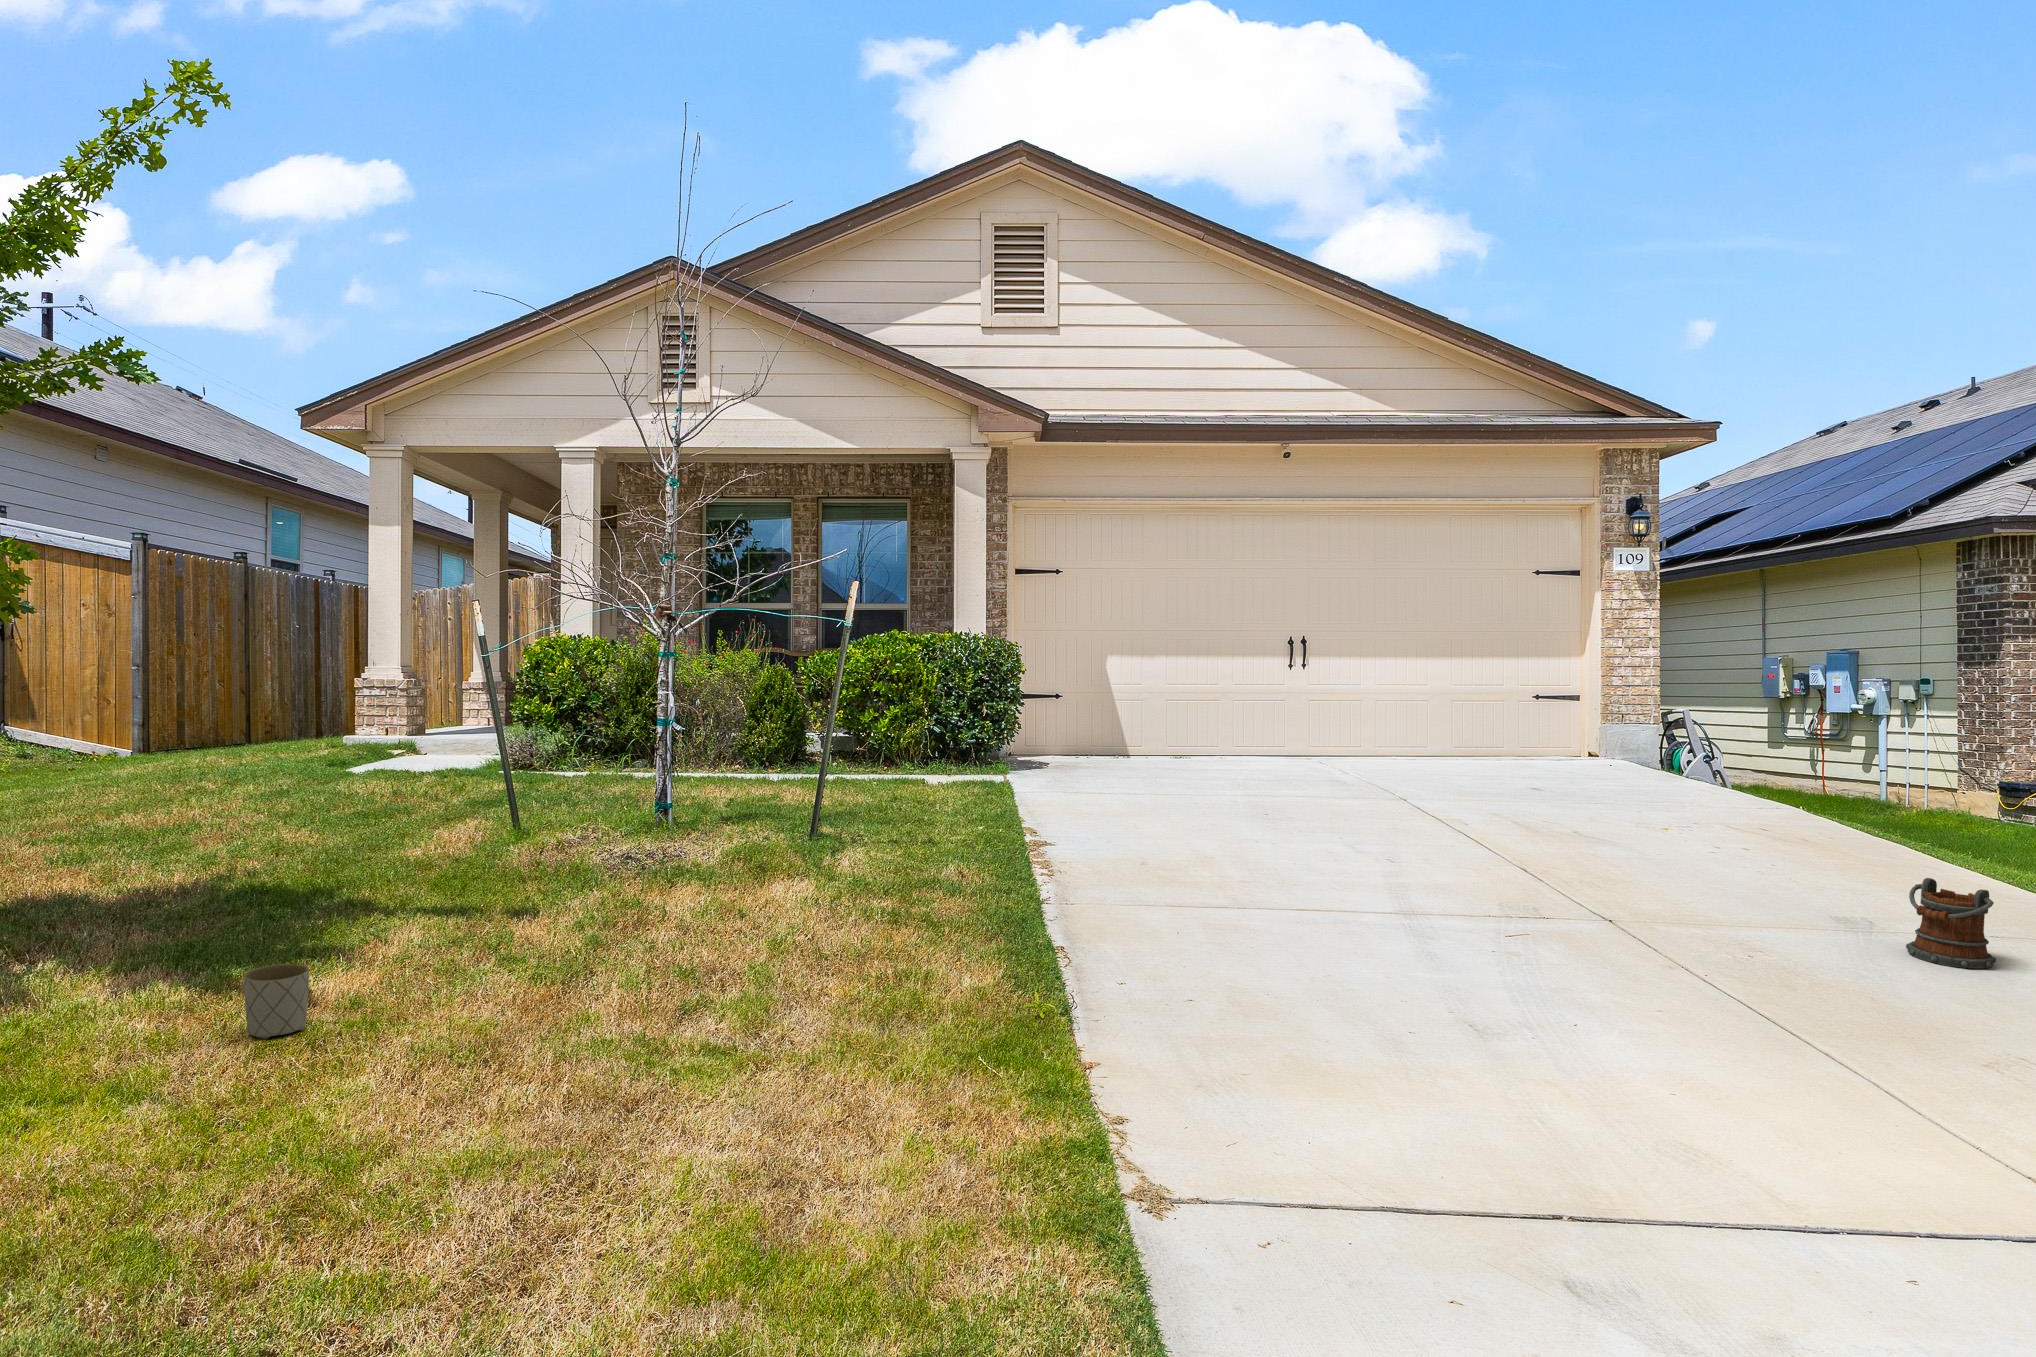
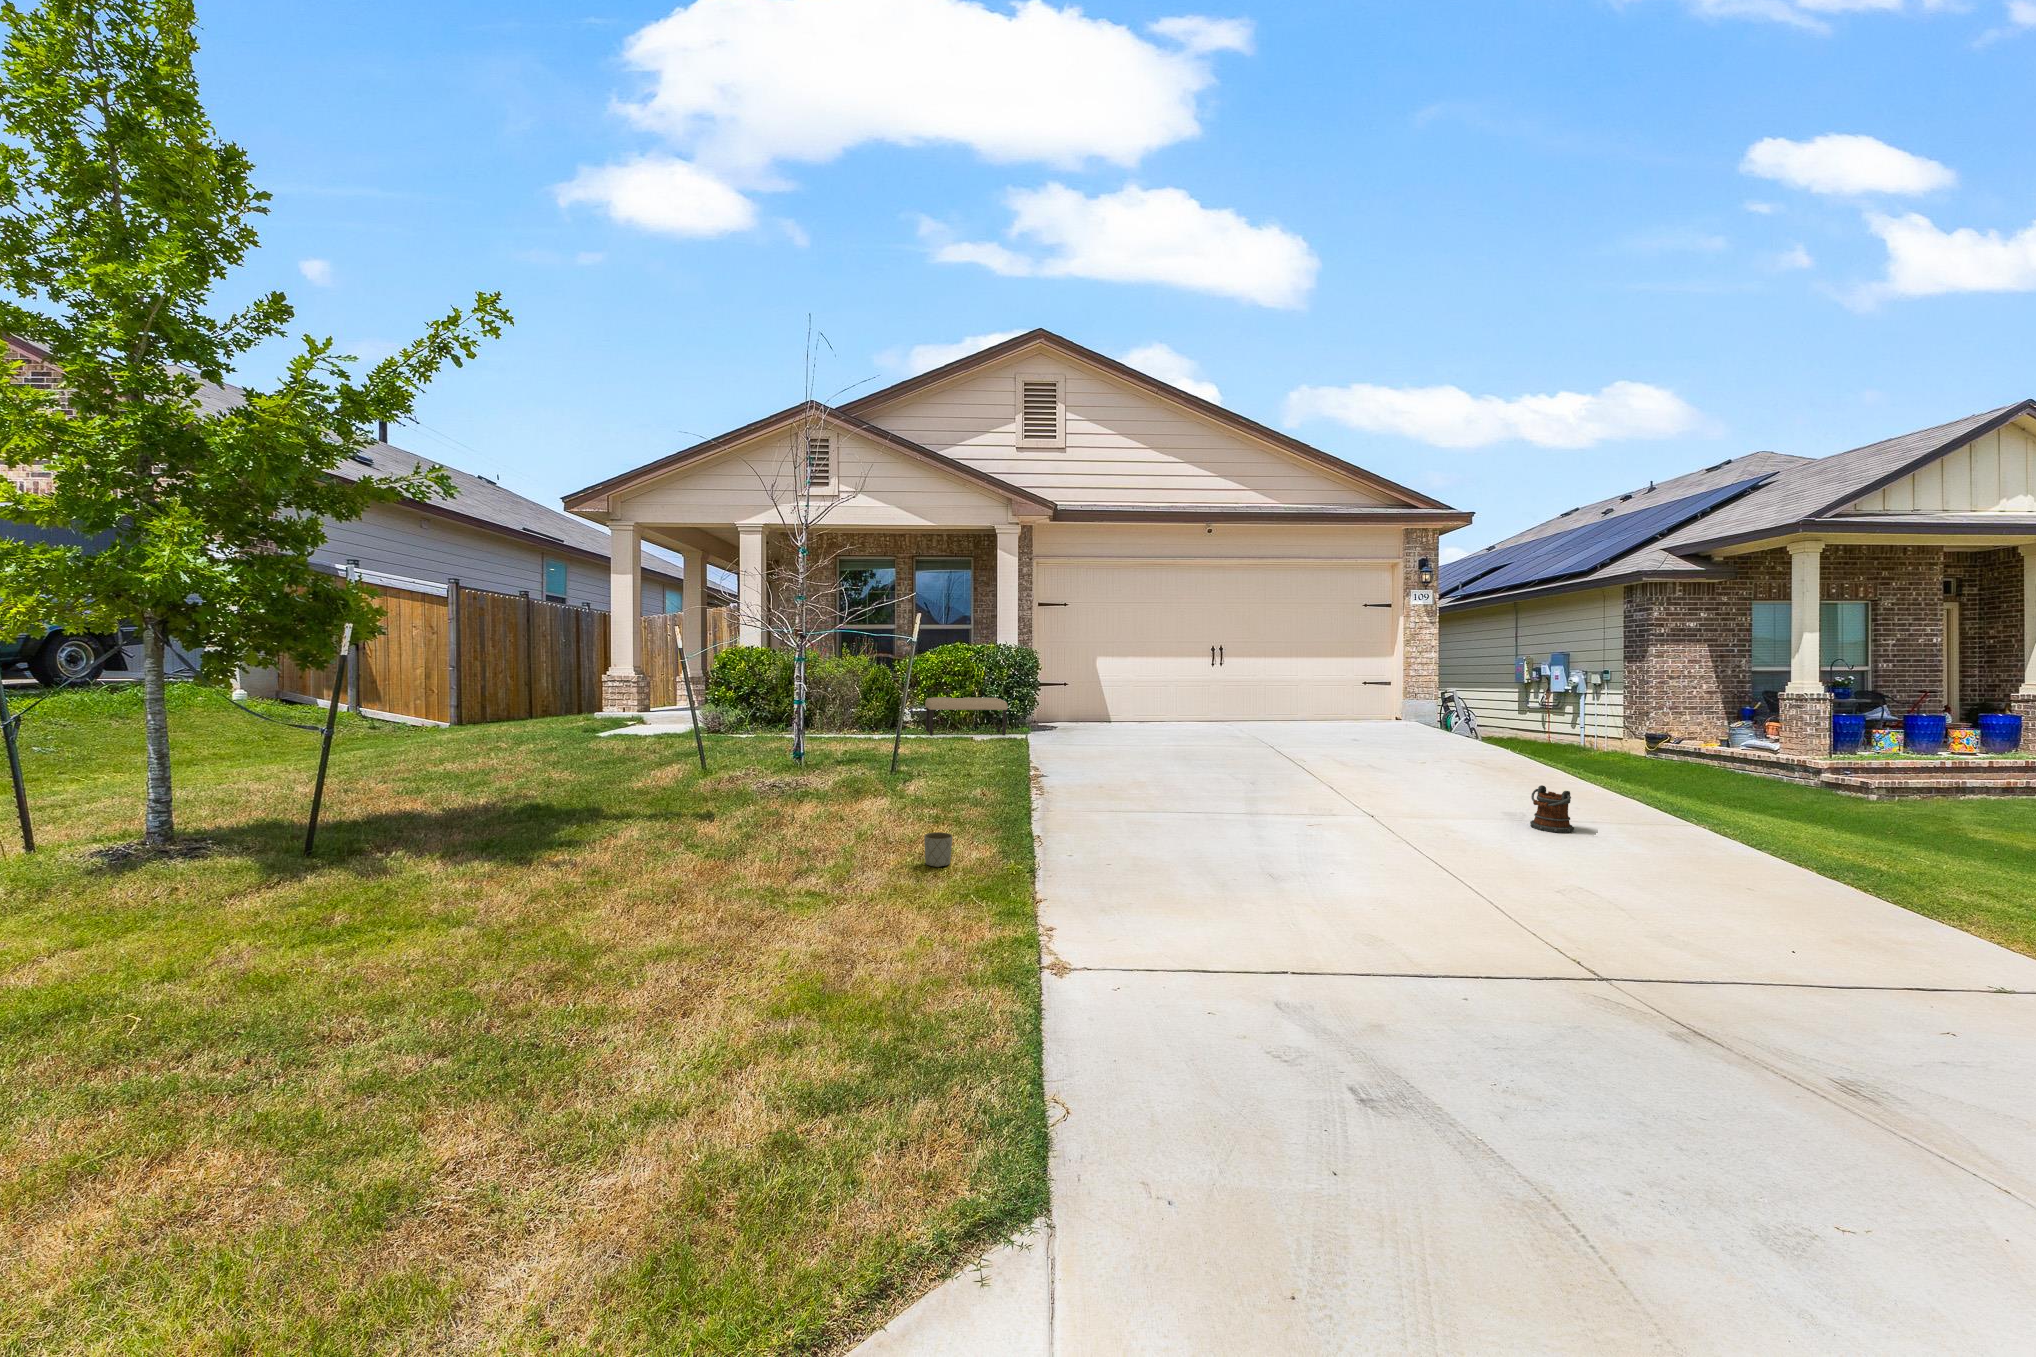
bench: none [850,715,980,776] -> present [925,697,1008,735]
planter: present [243,964,309,1039] -> present [924,832,952,867]

